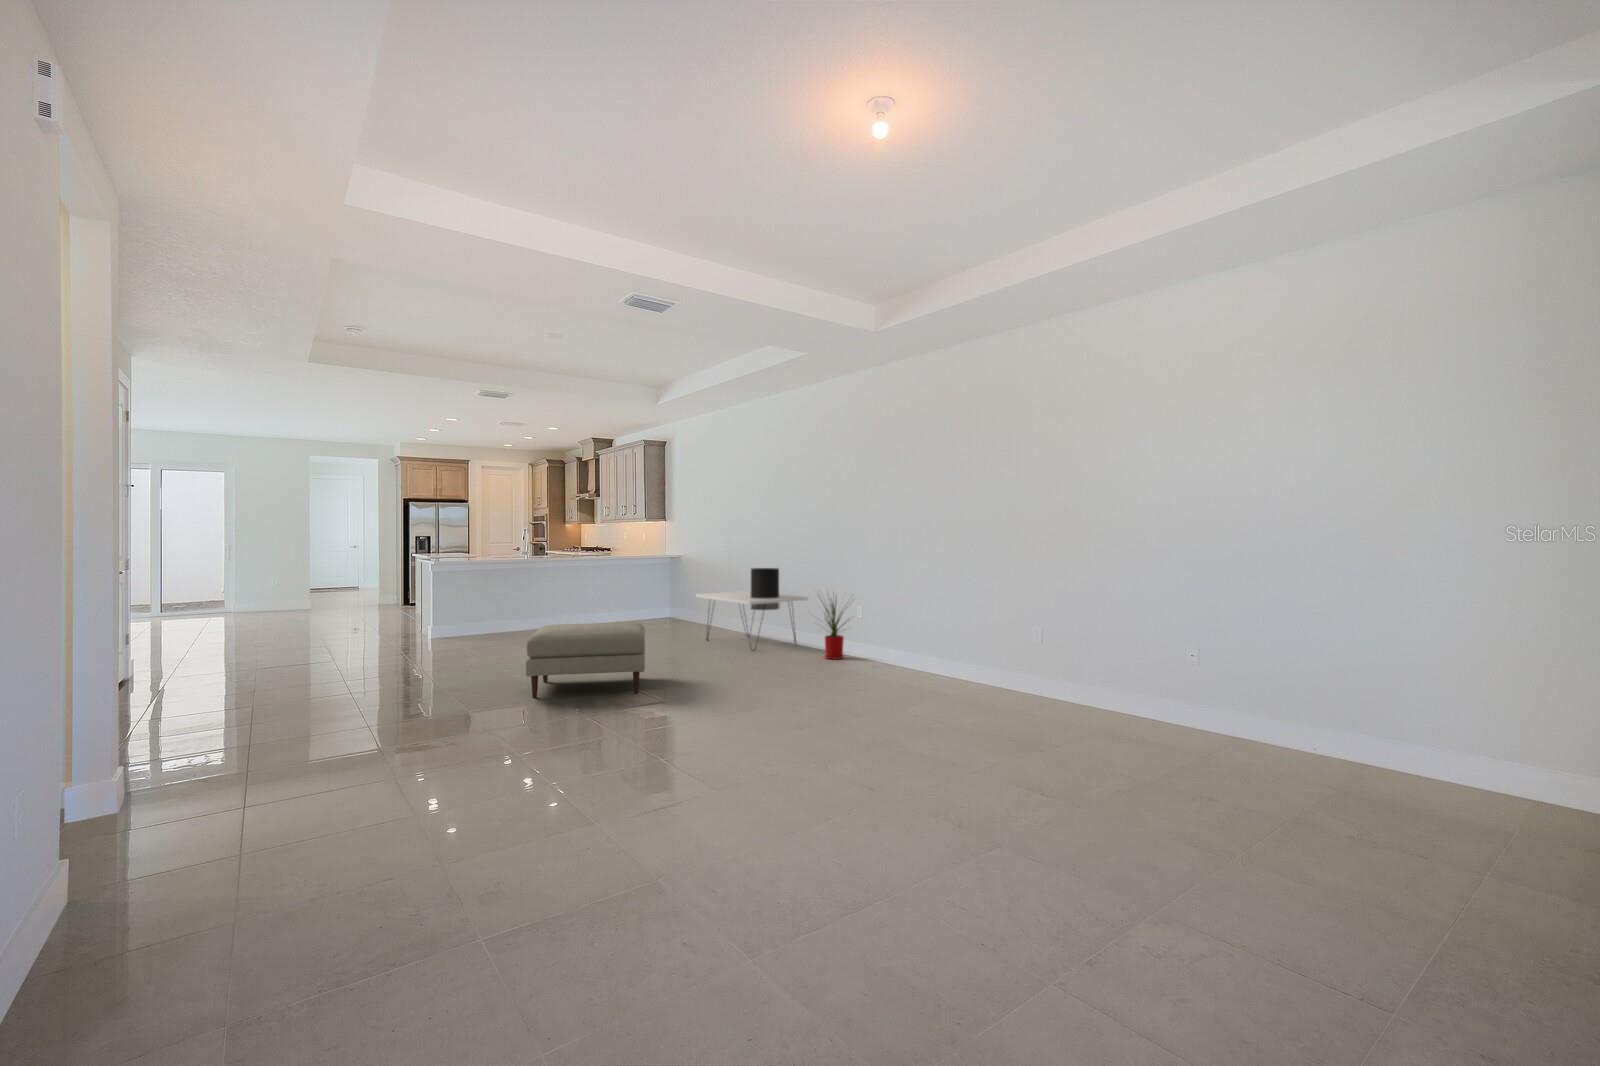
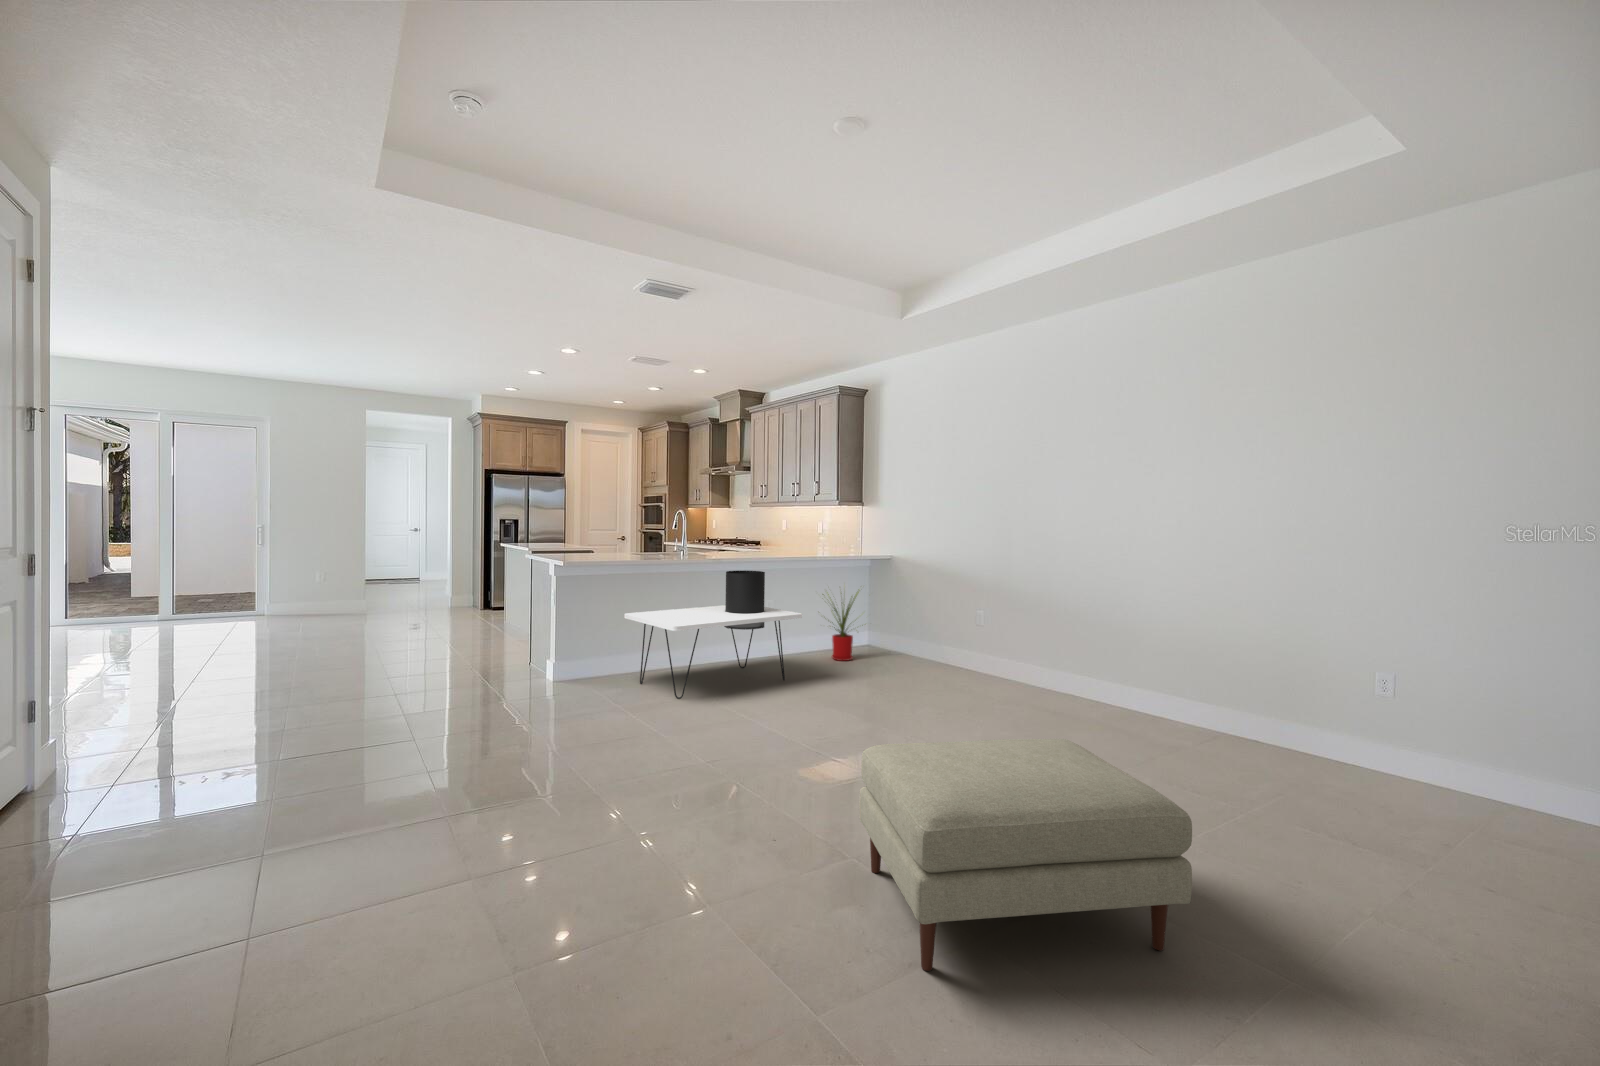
side table: present [696,568,808,645] -> present [625,571,802,699]
house plant: present [823,597,850,659] -> present [828,592,859,661]

